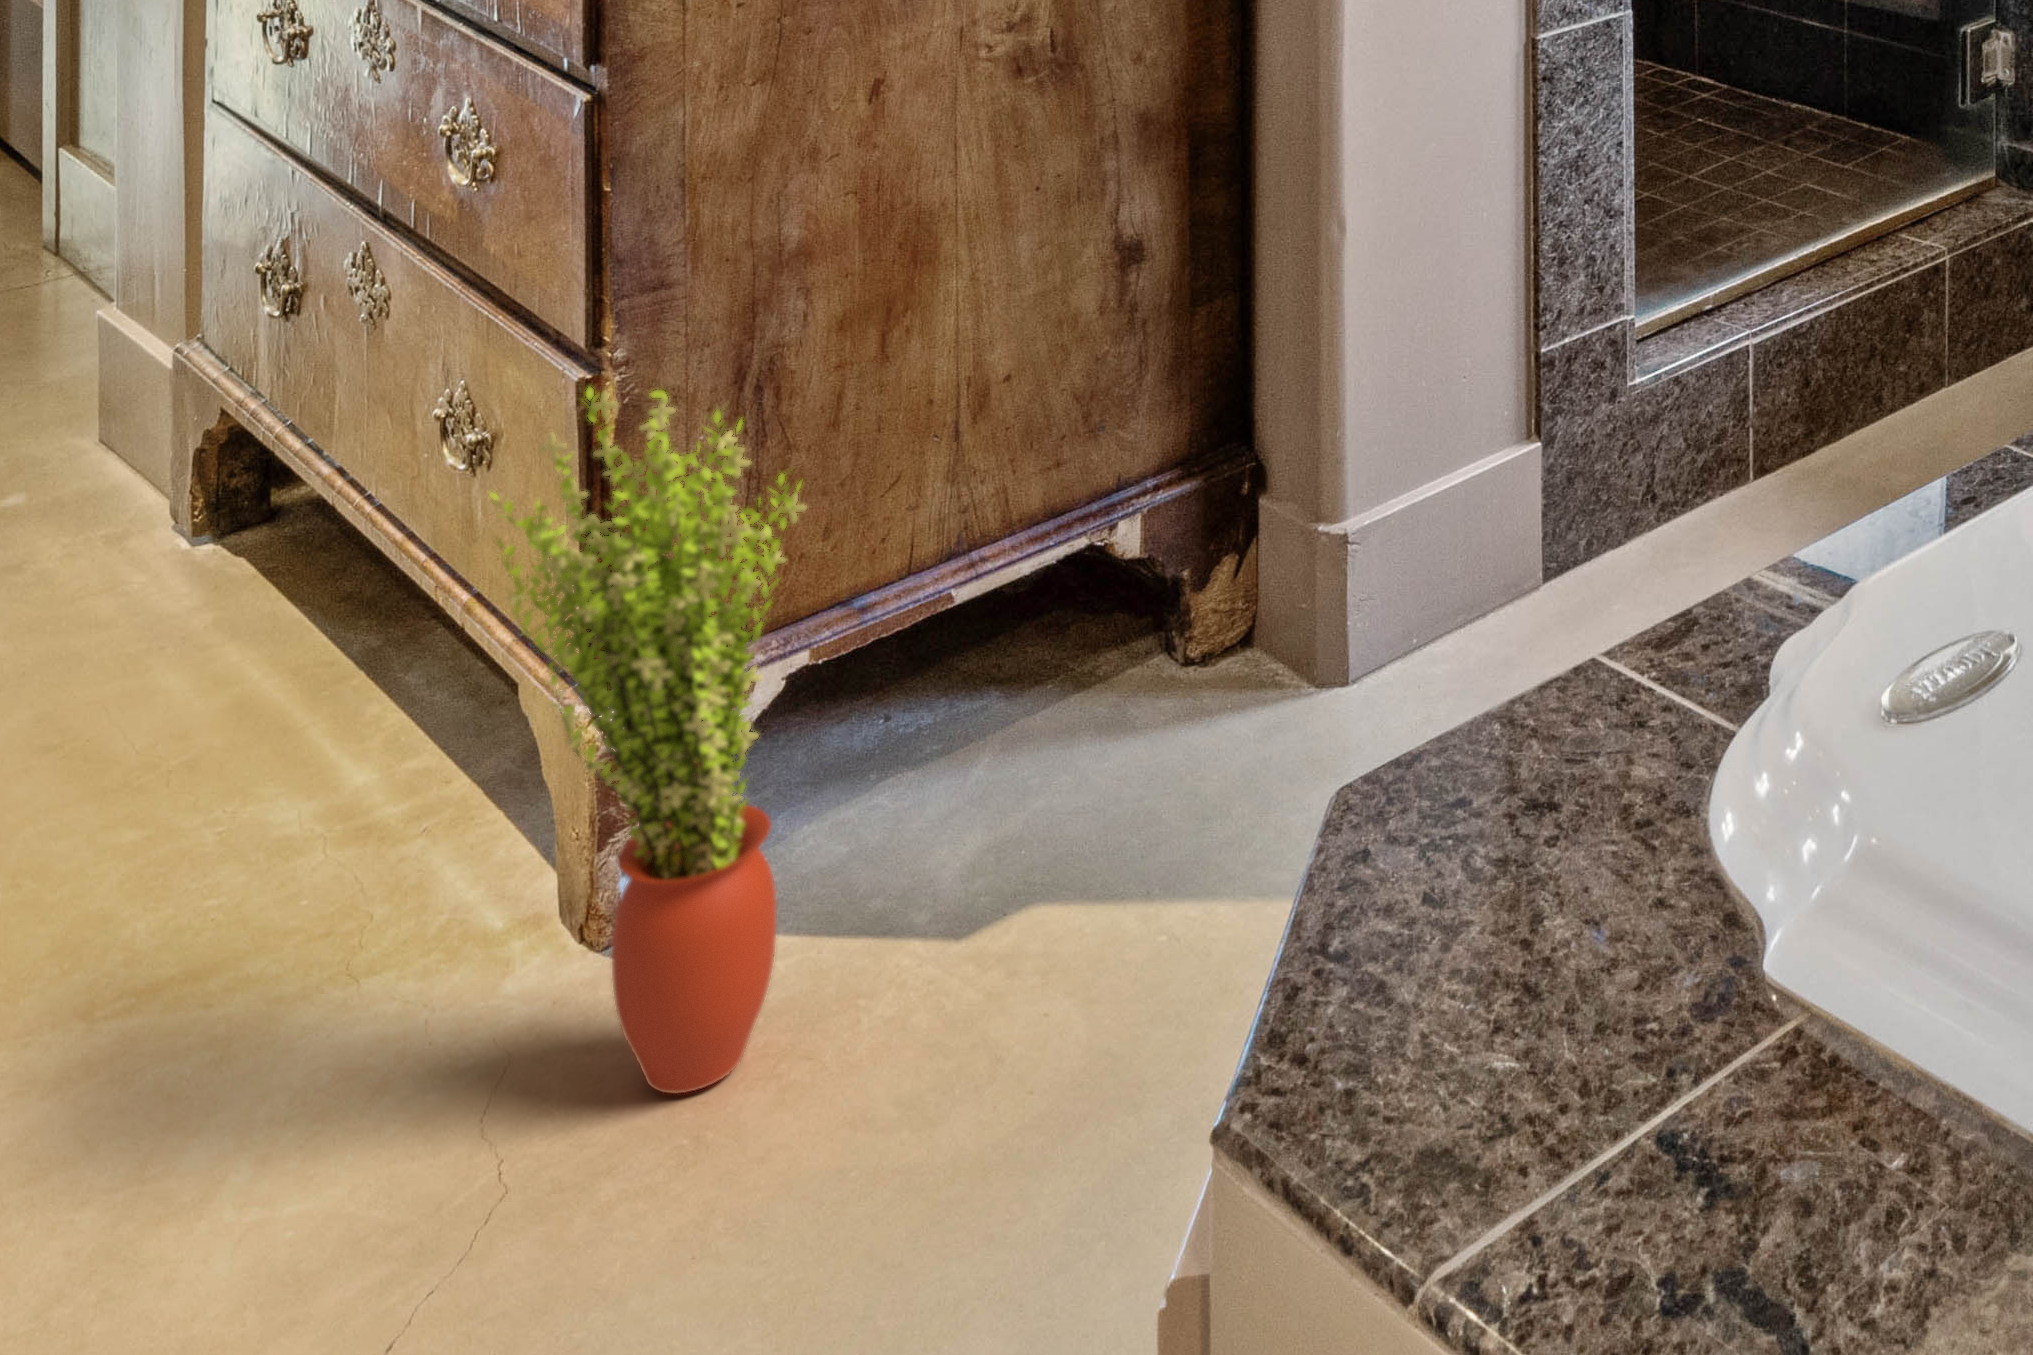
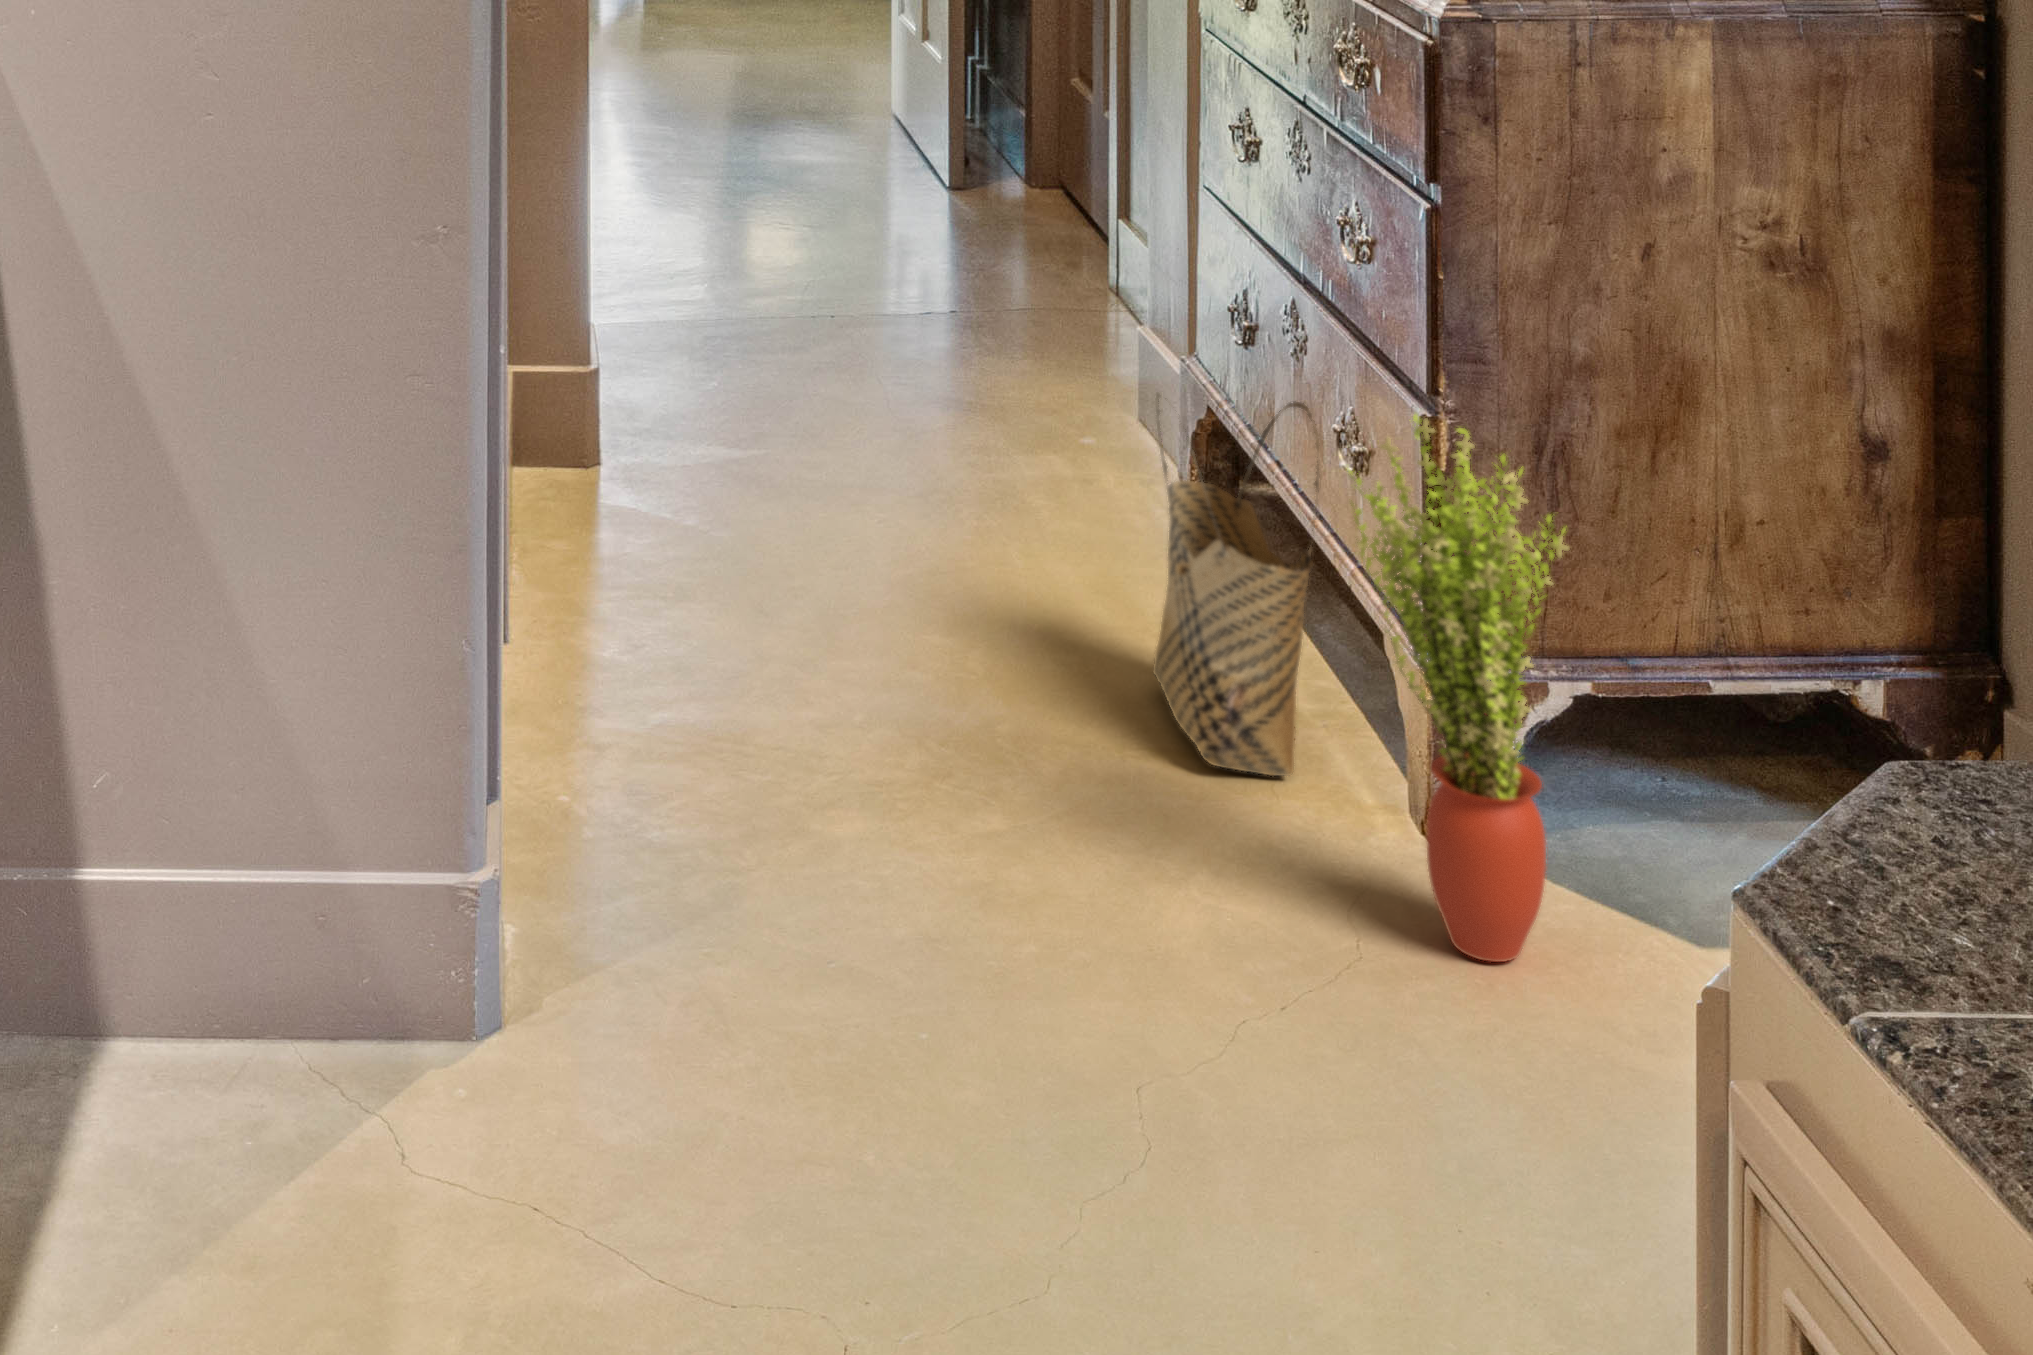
woven basket: none [157,395,430,965] -> present [1153,394,1319,776]

